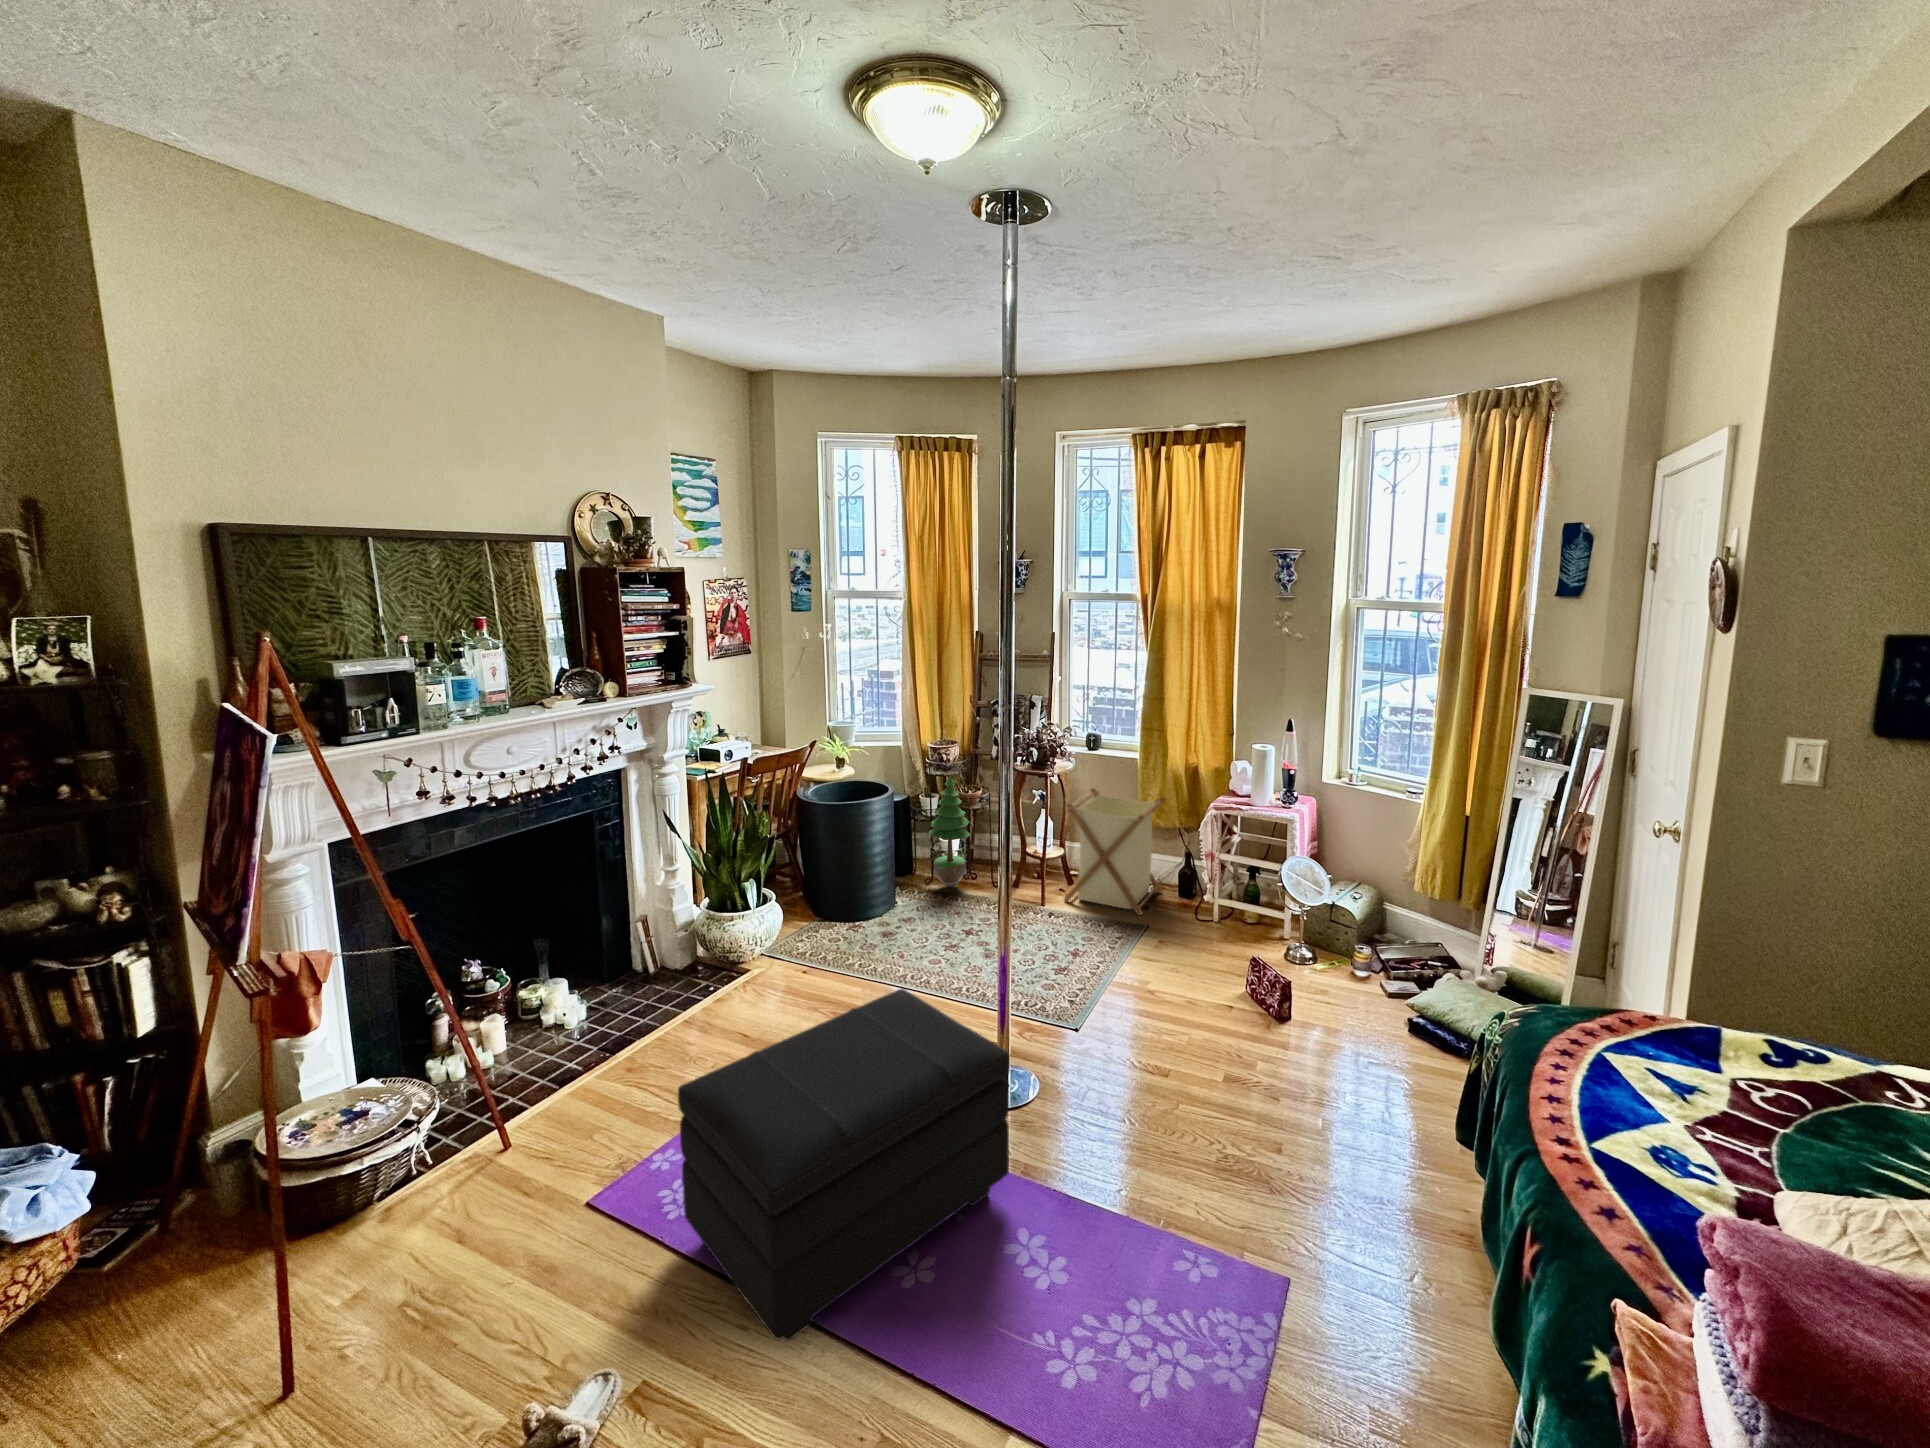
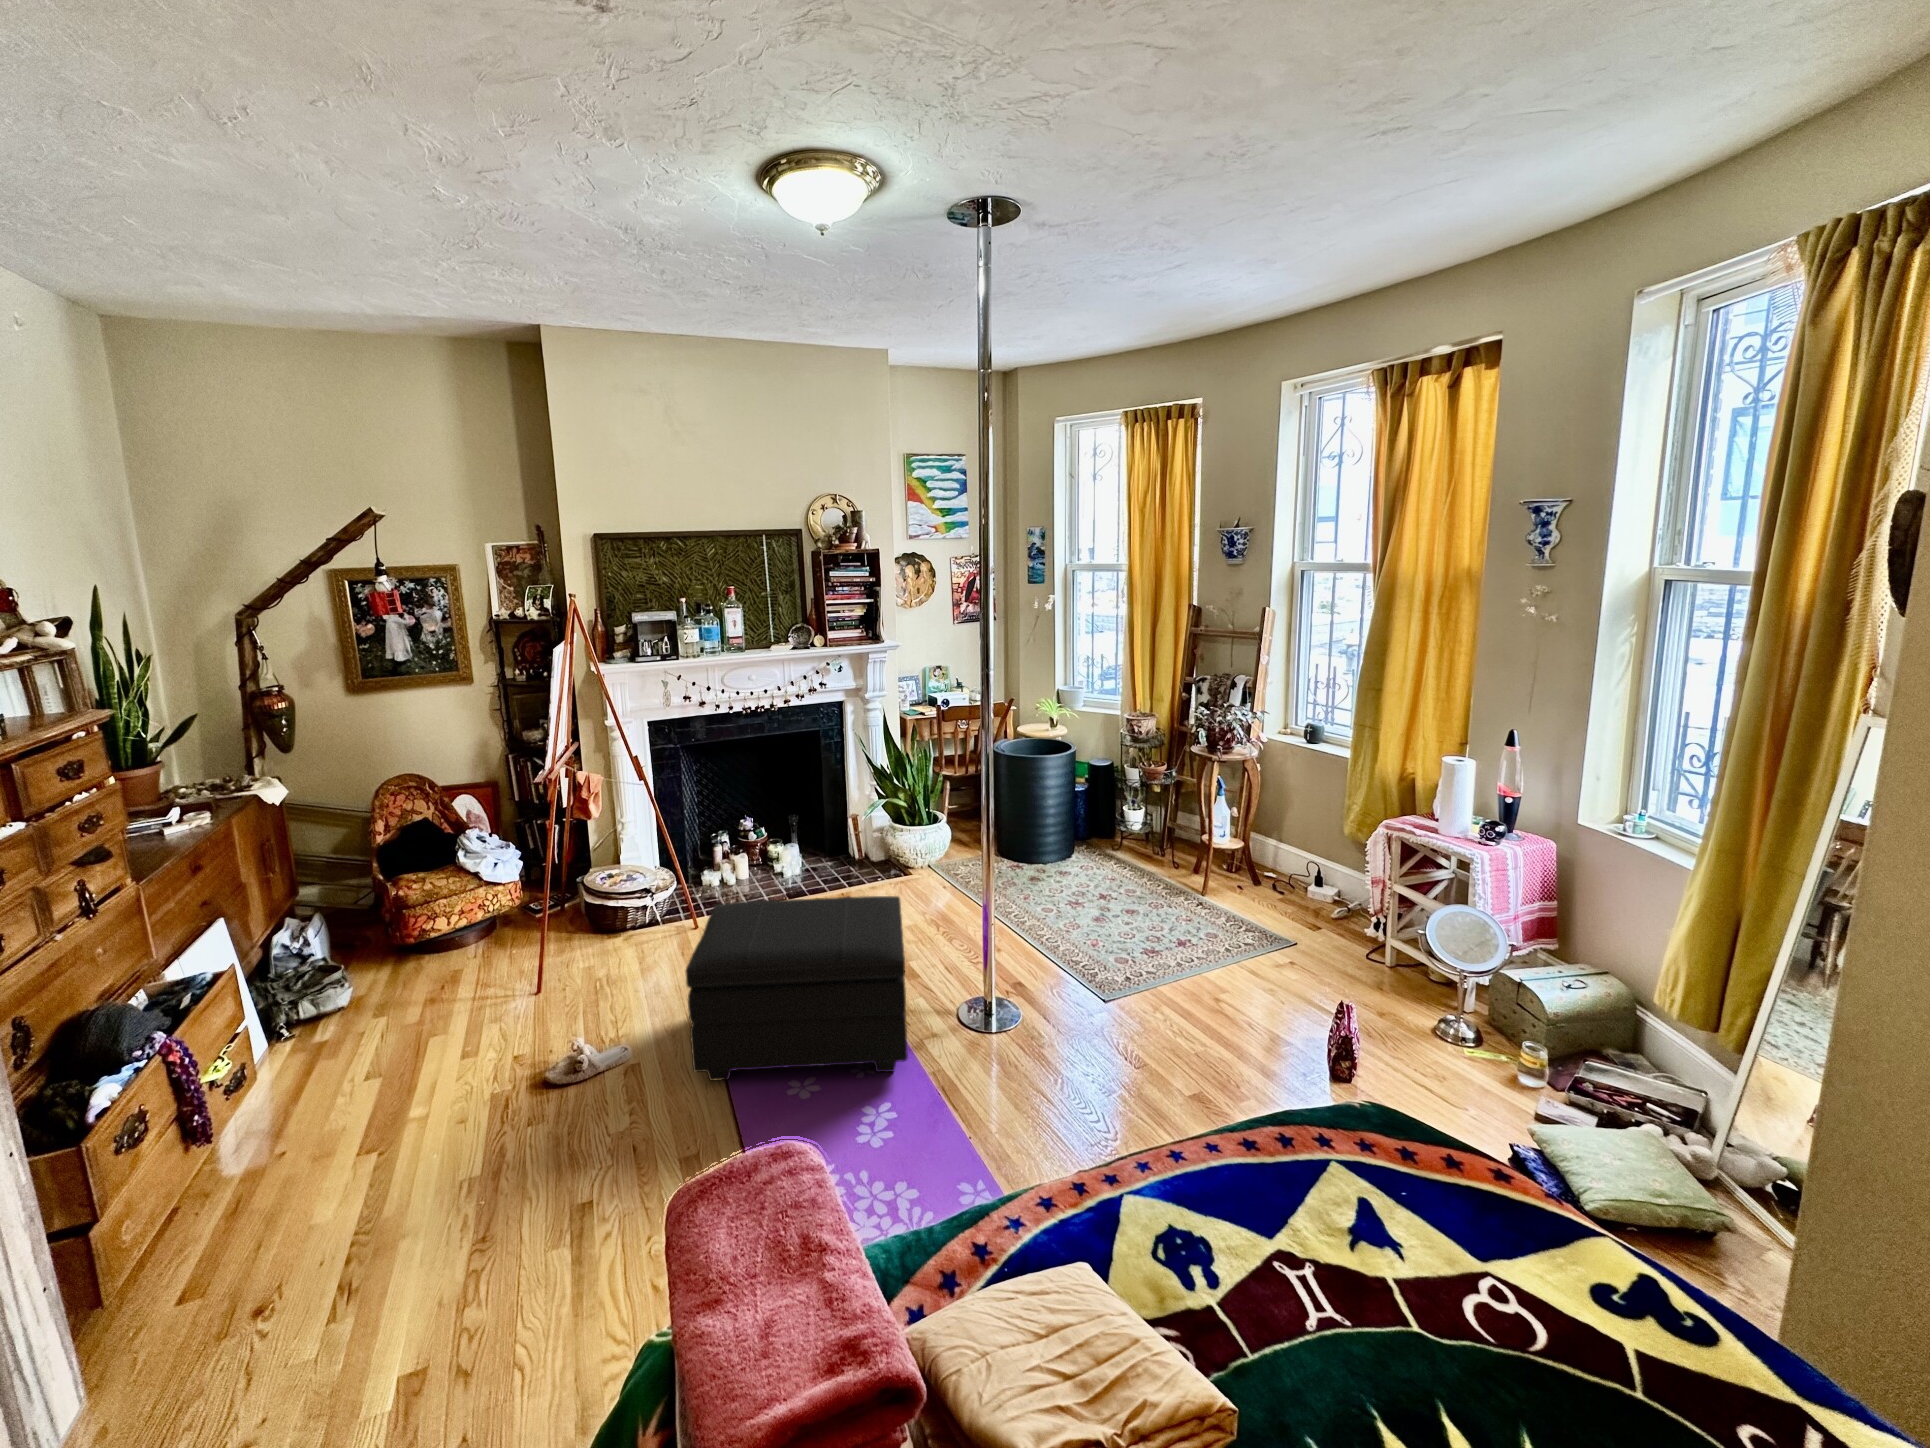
potted tree: present [929,776,970,888] -> none [1112,746,1155,857]
laundry basket: present [1064,788,1165,915] -> none [1231,785,1372,934]

